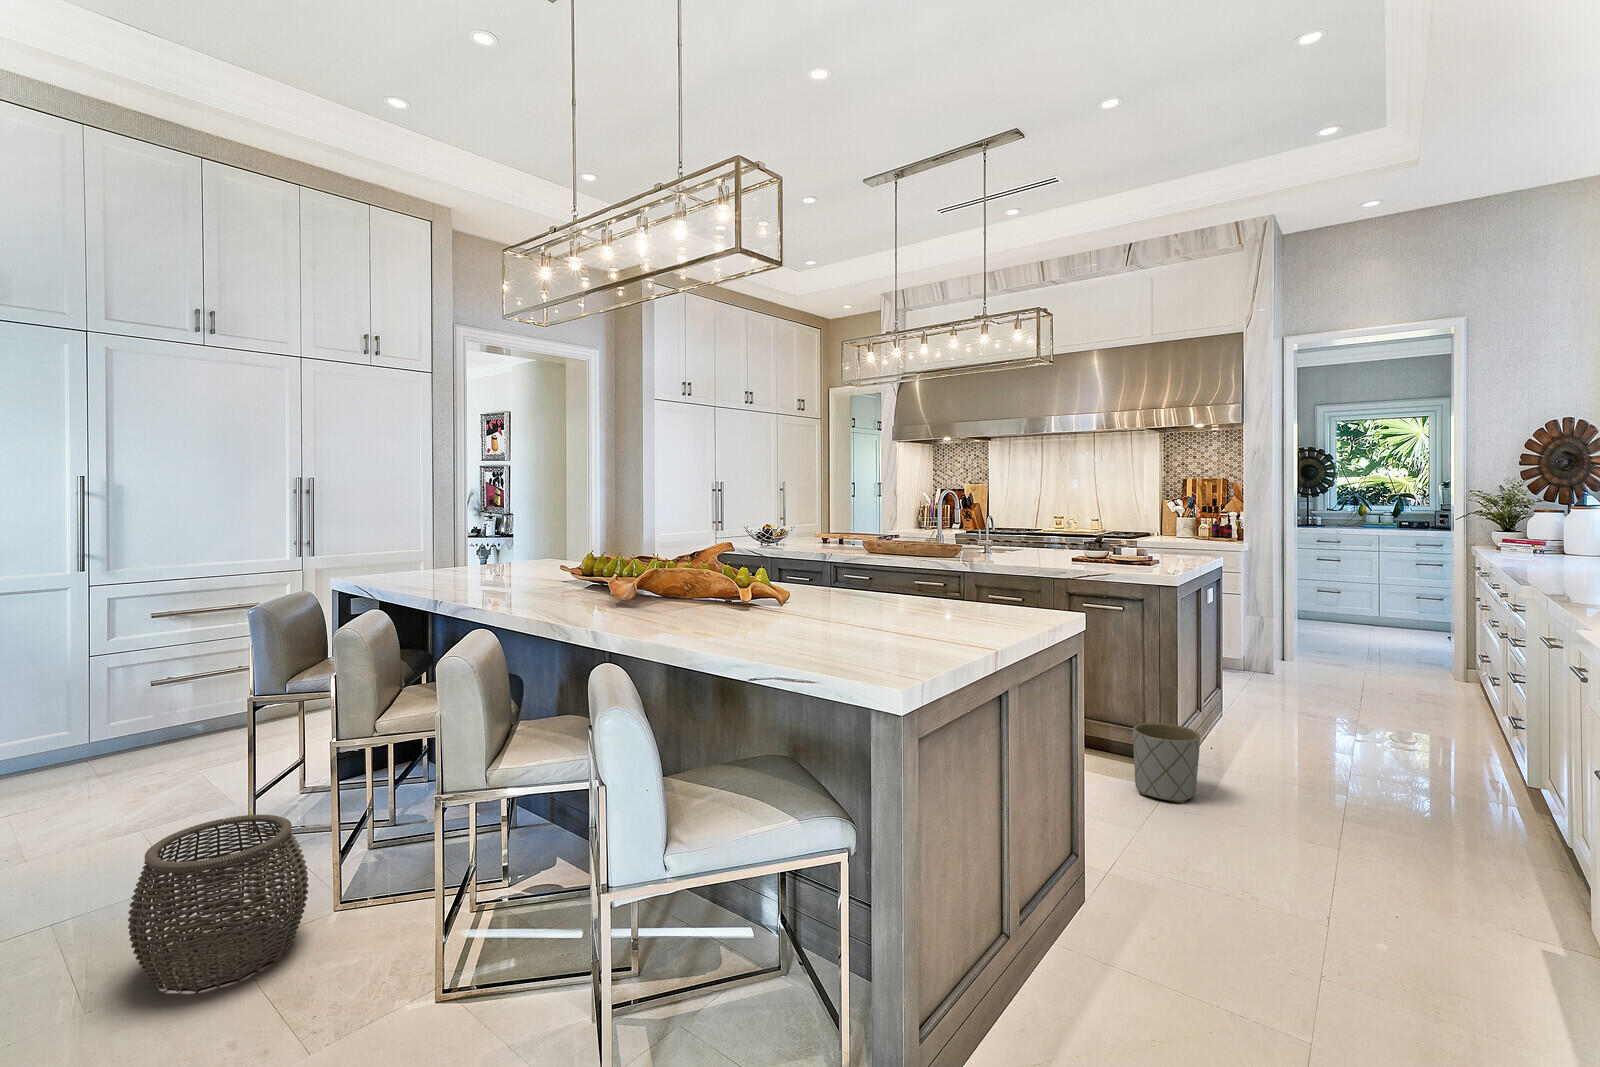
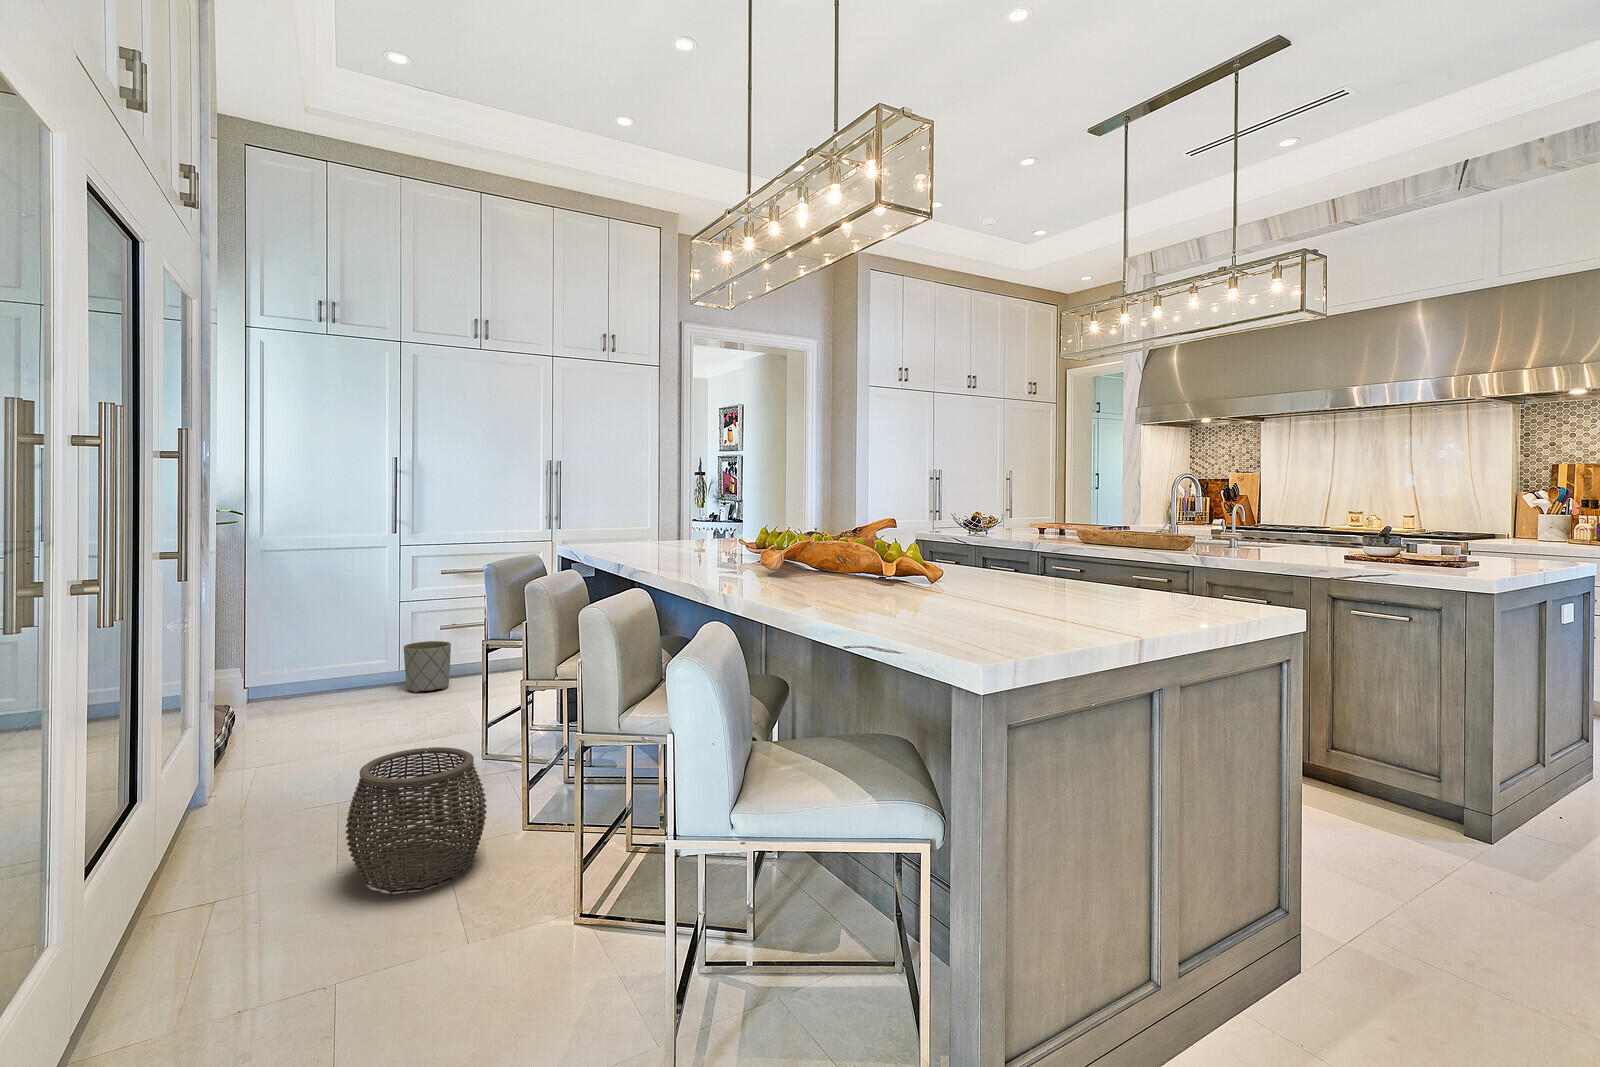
planter: present [1133,723,1200,803] -> present [404,641,451,693]

